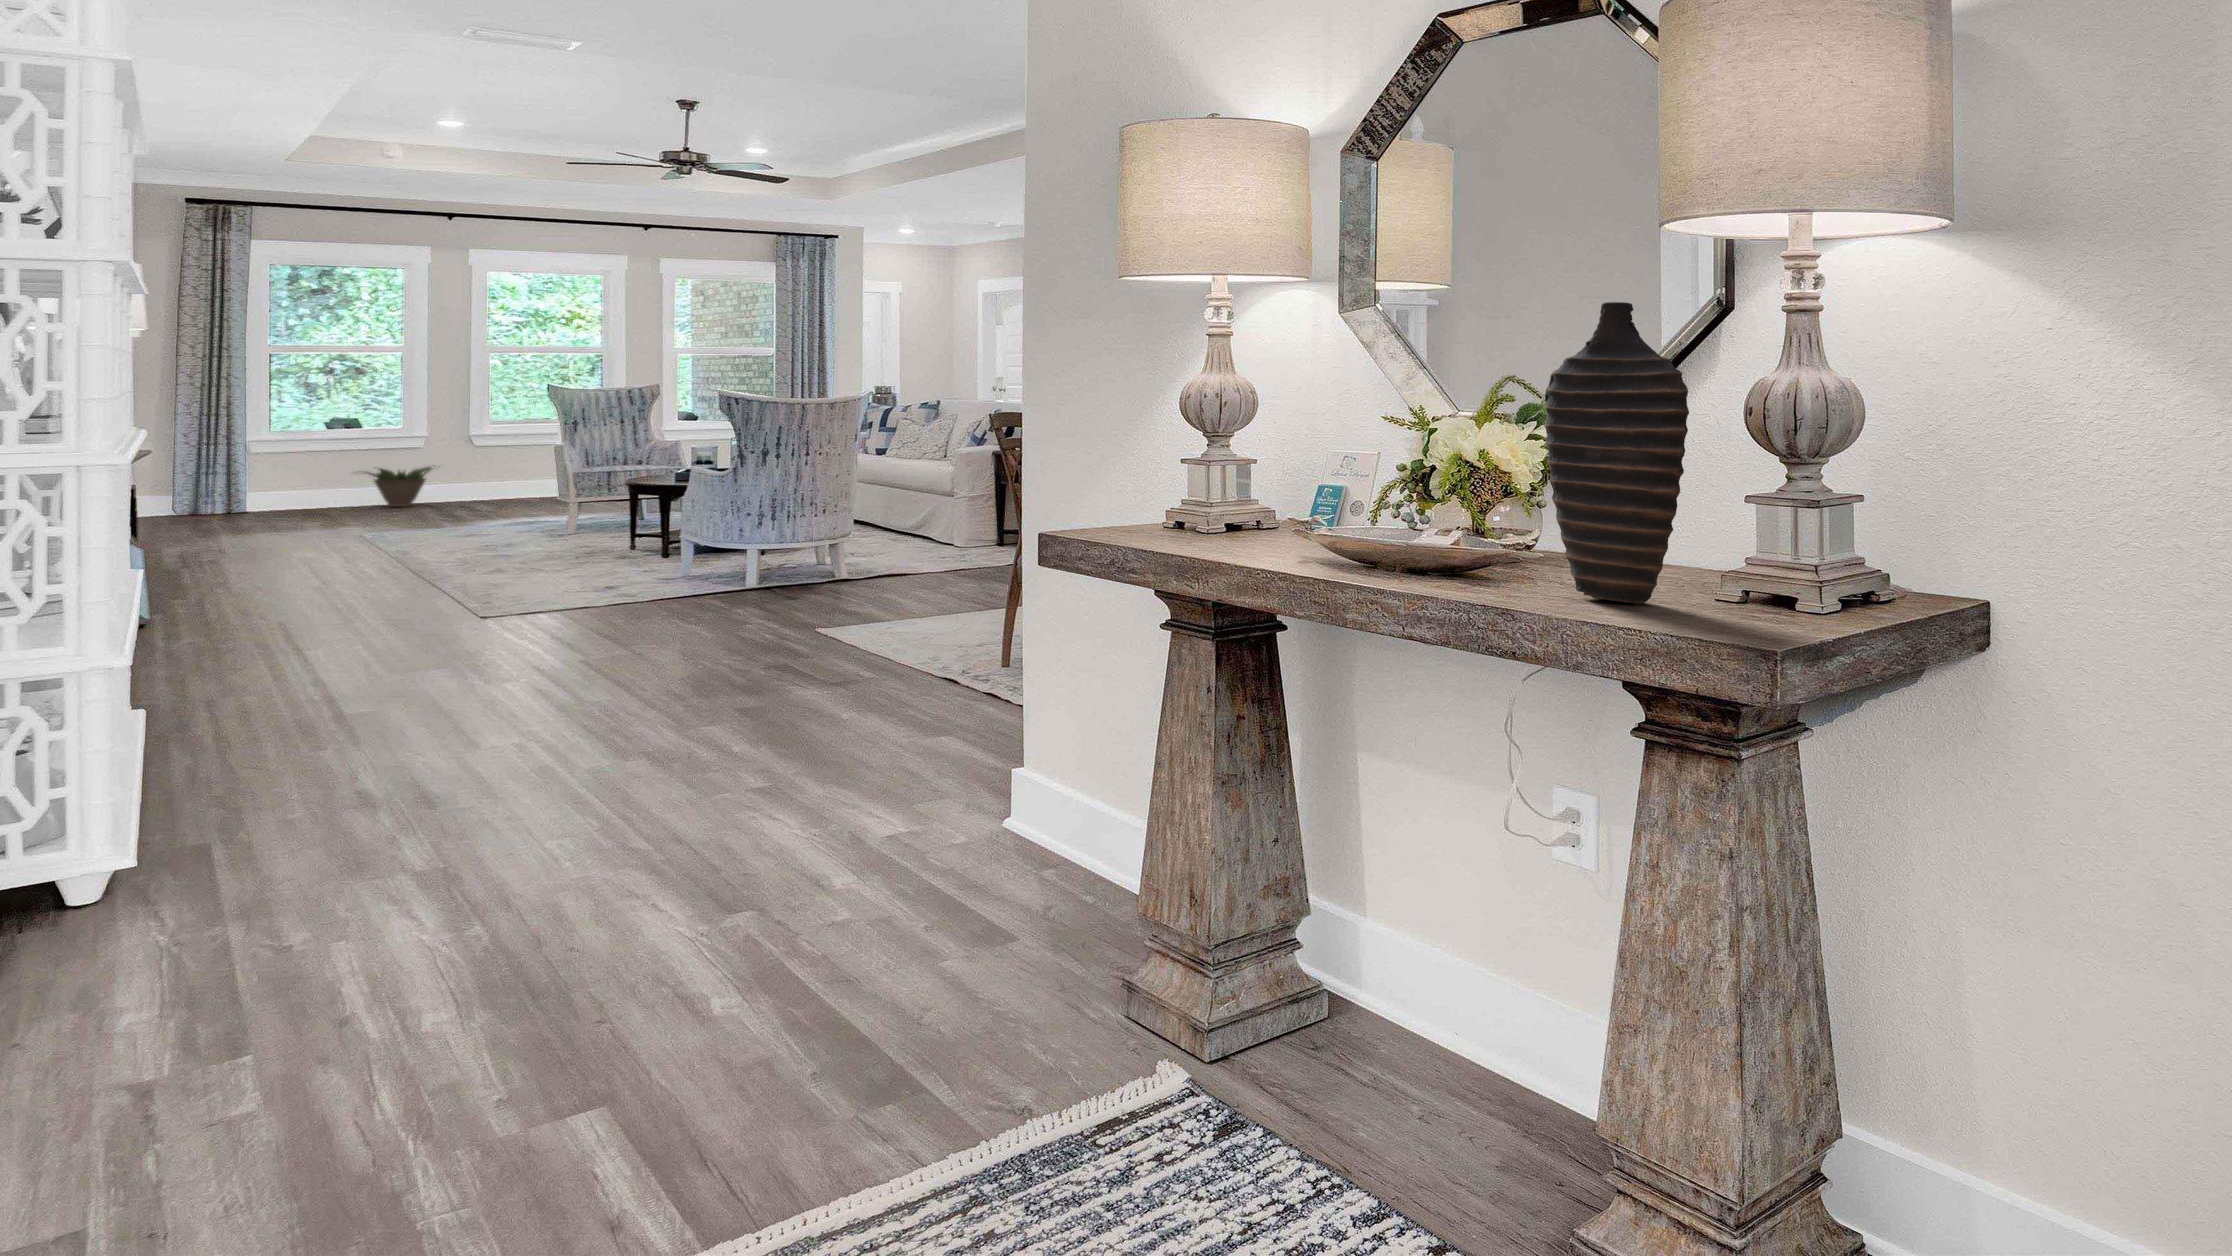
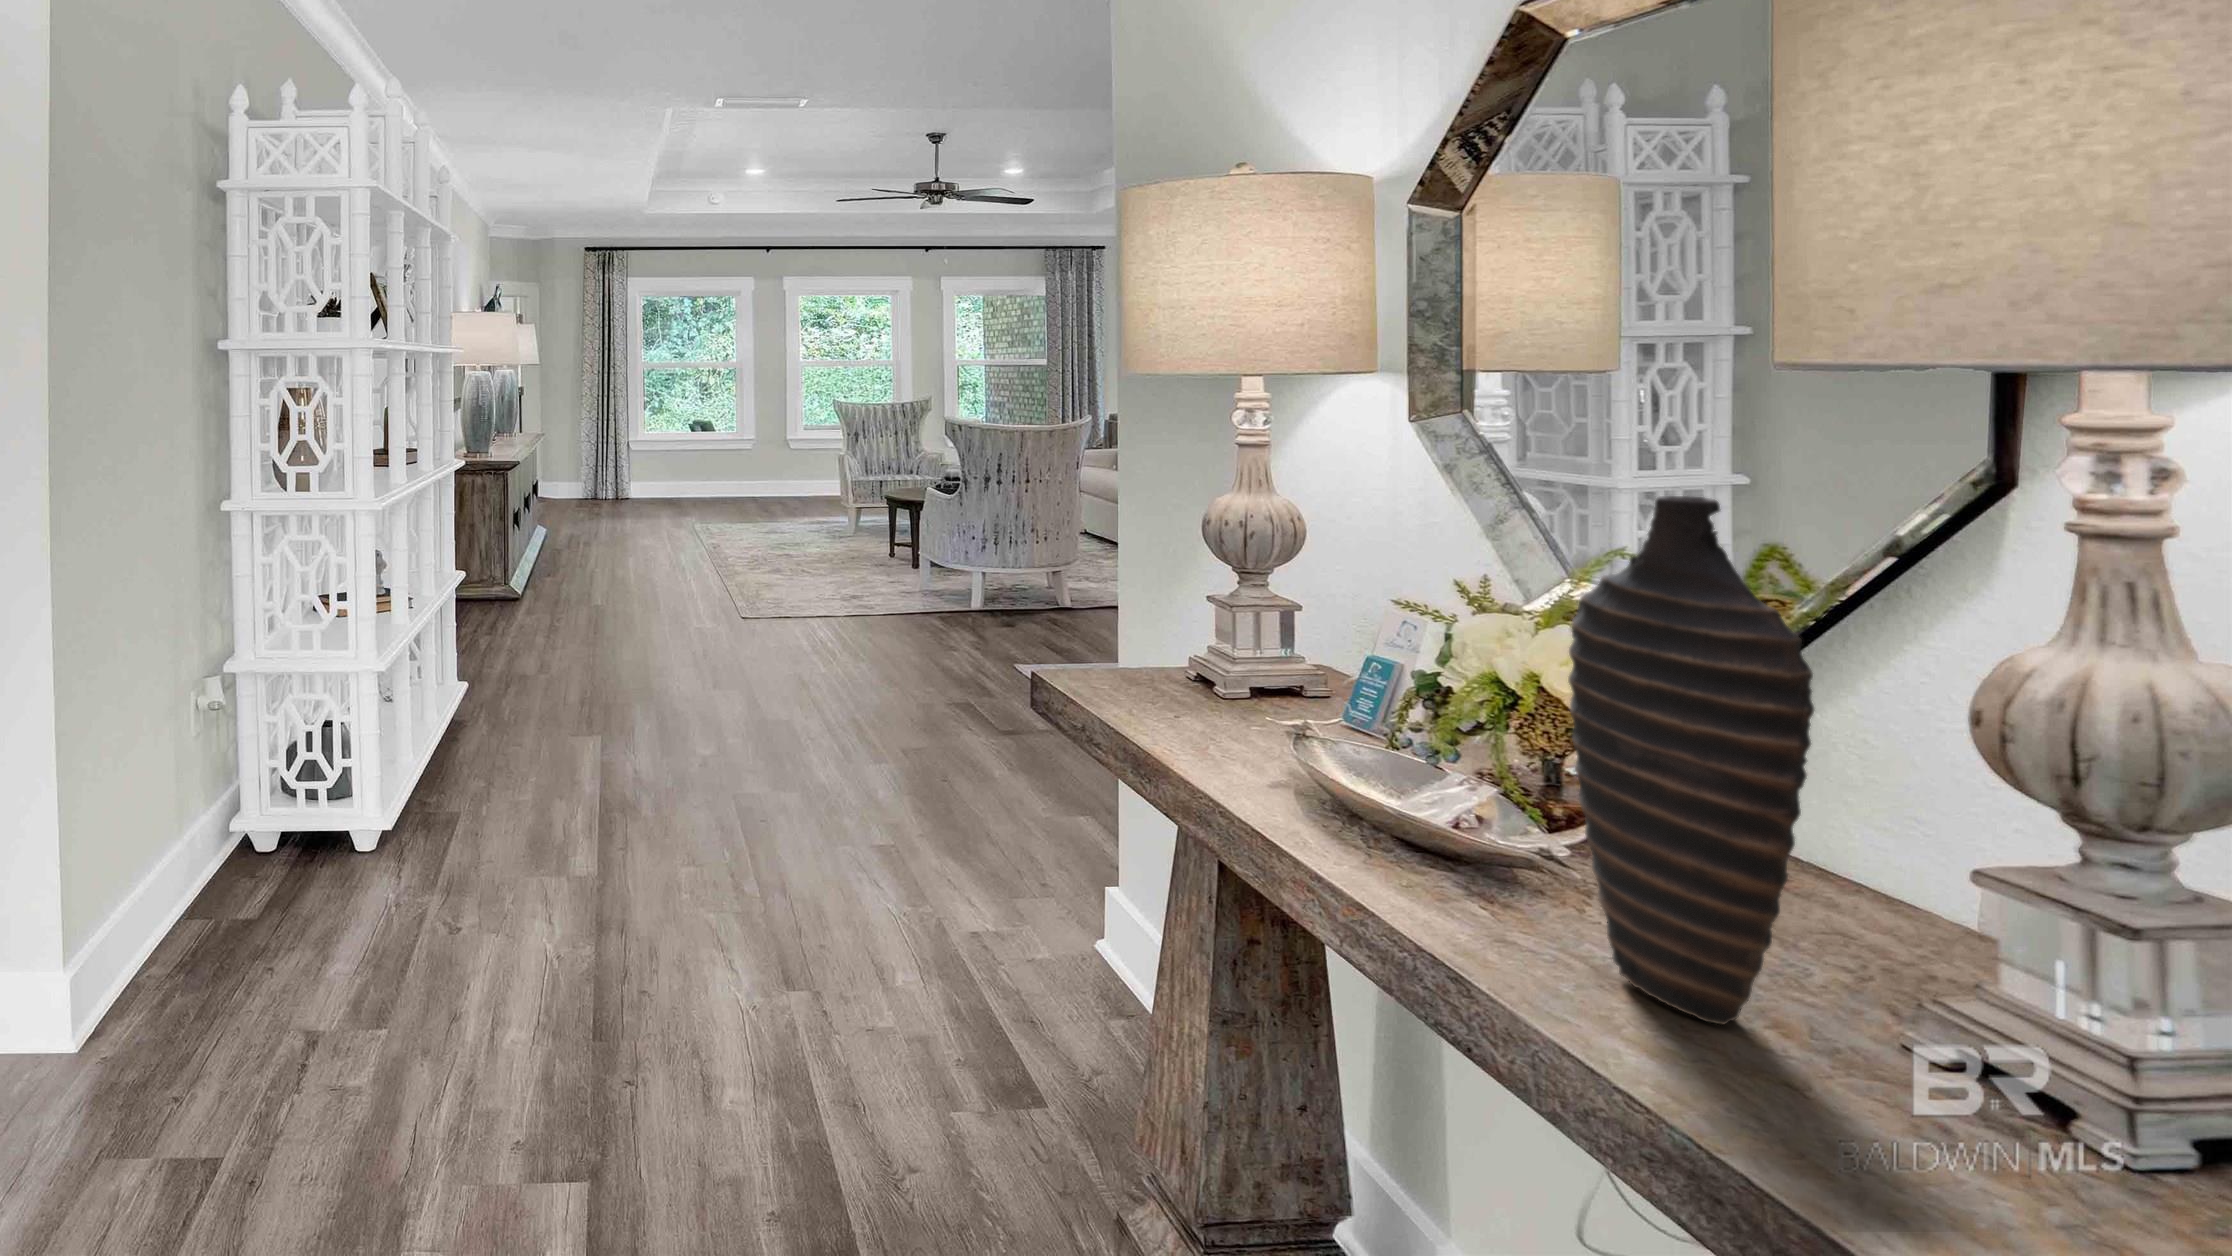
decorative plant: present [364,467,432,507] -> none [714,463,777,497]

